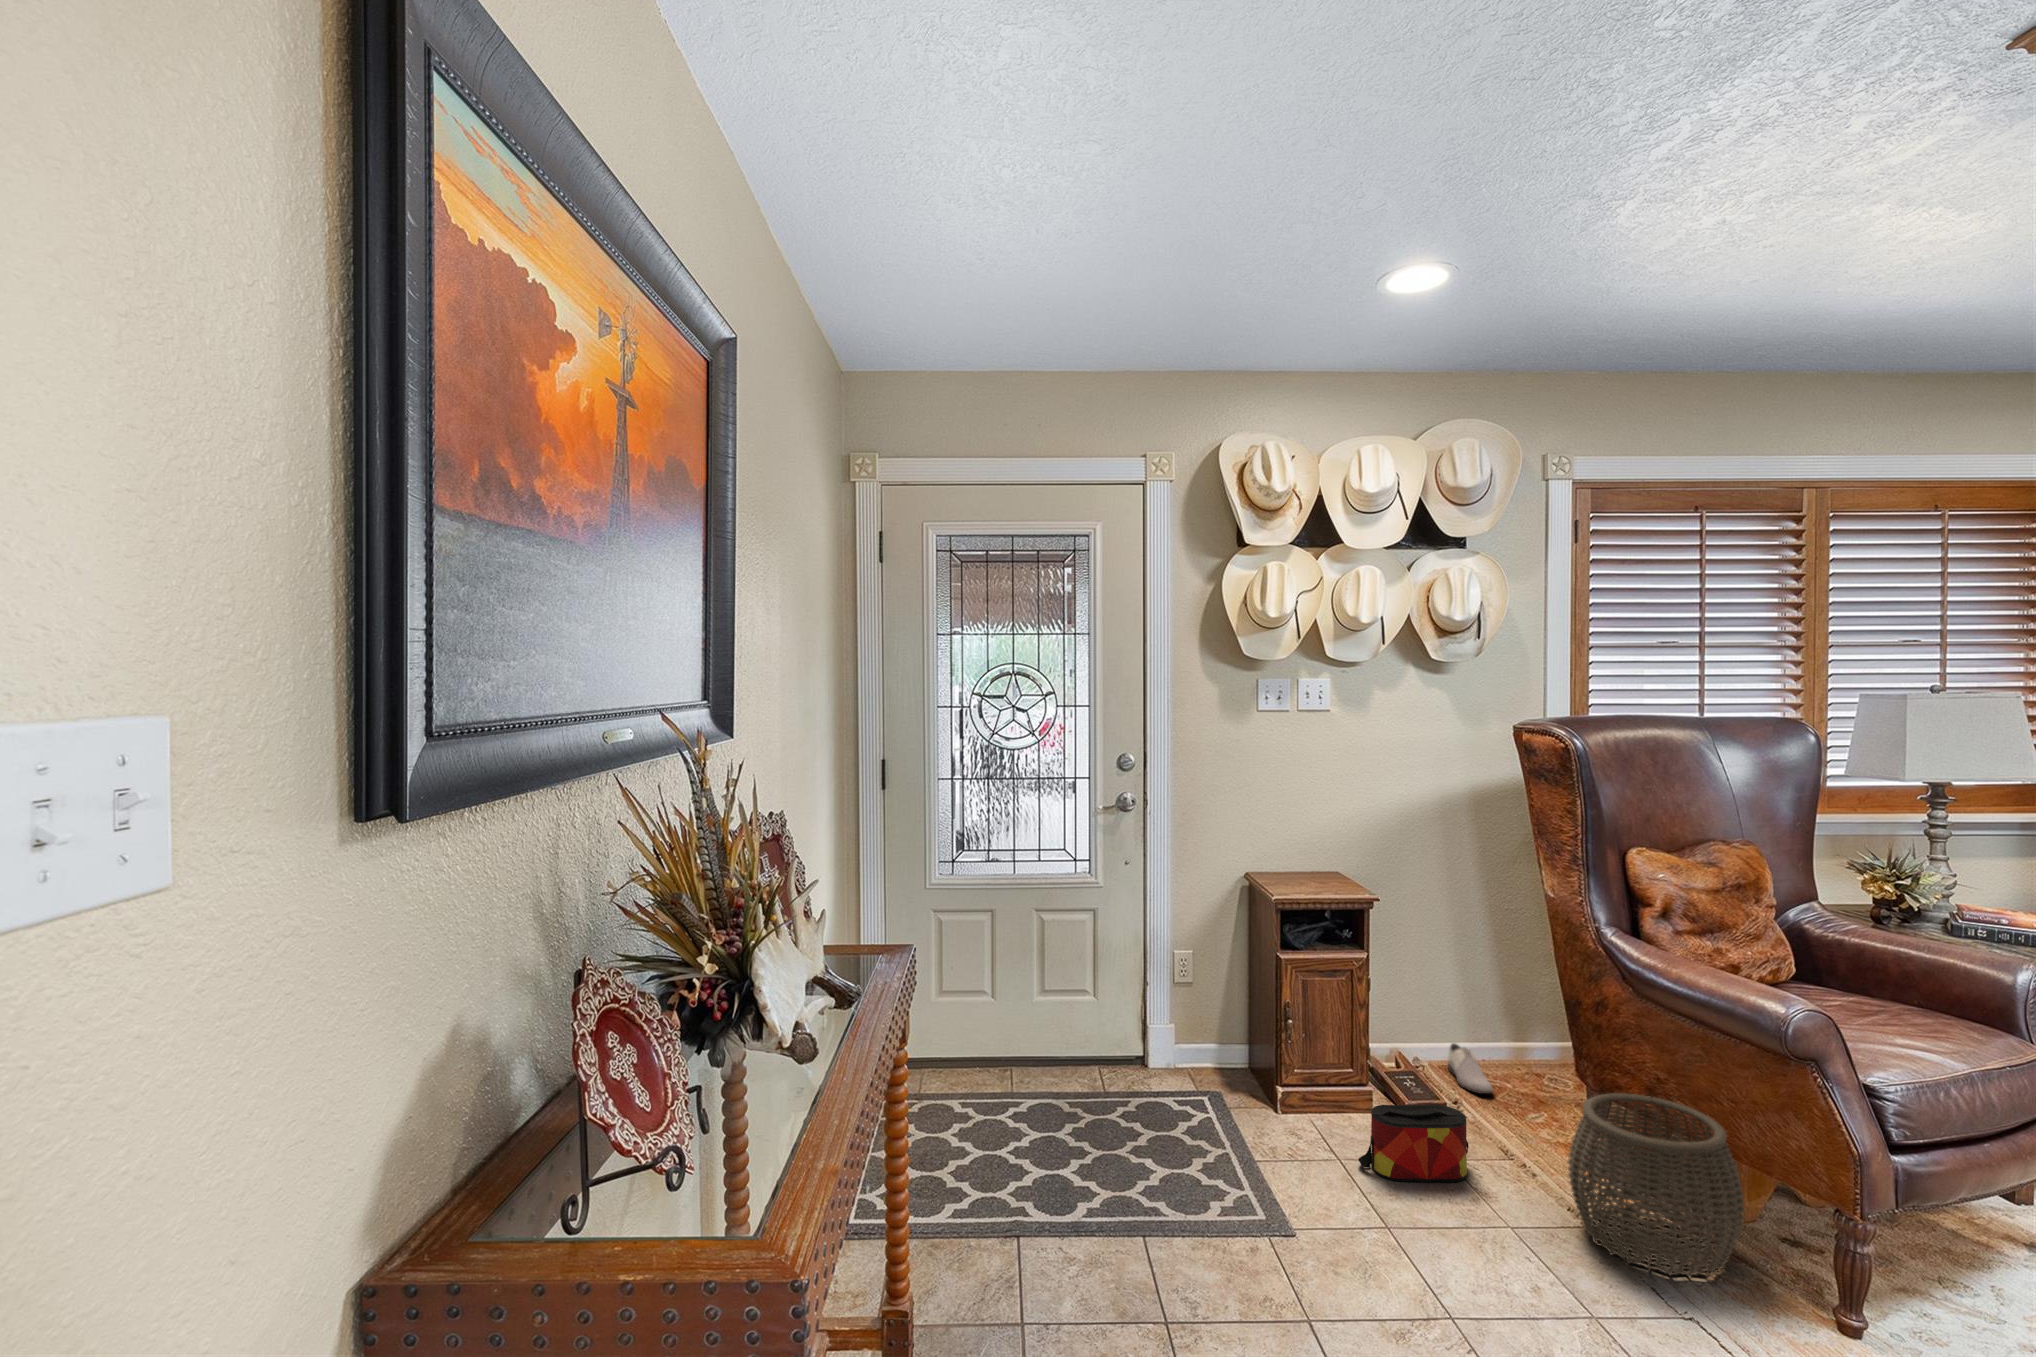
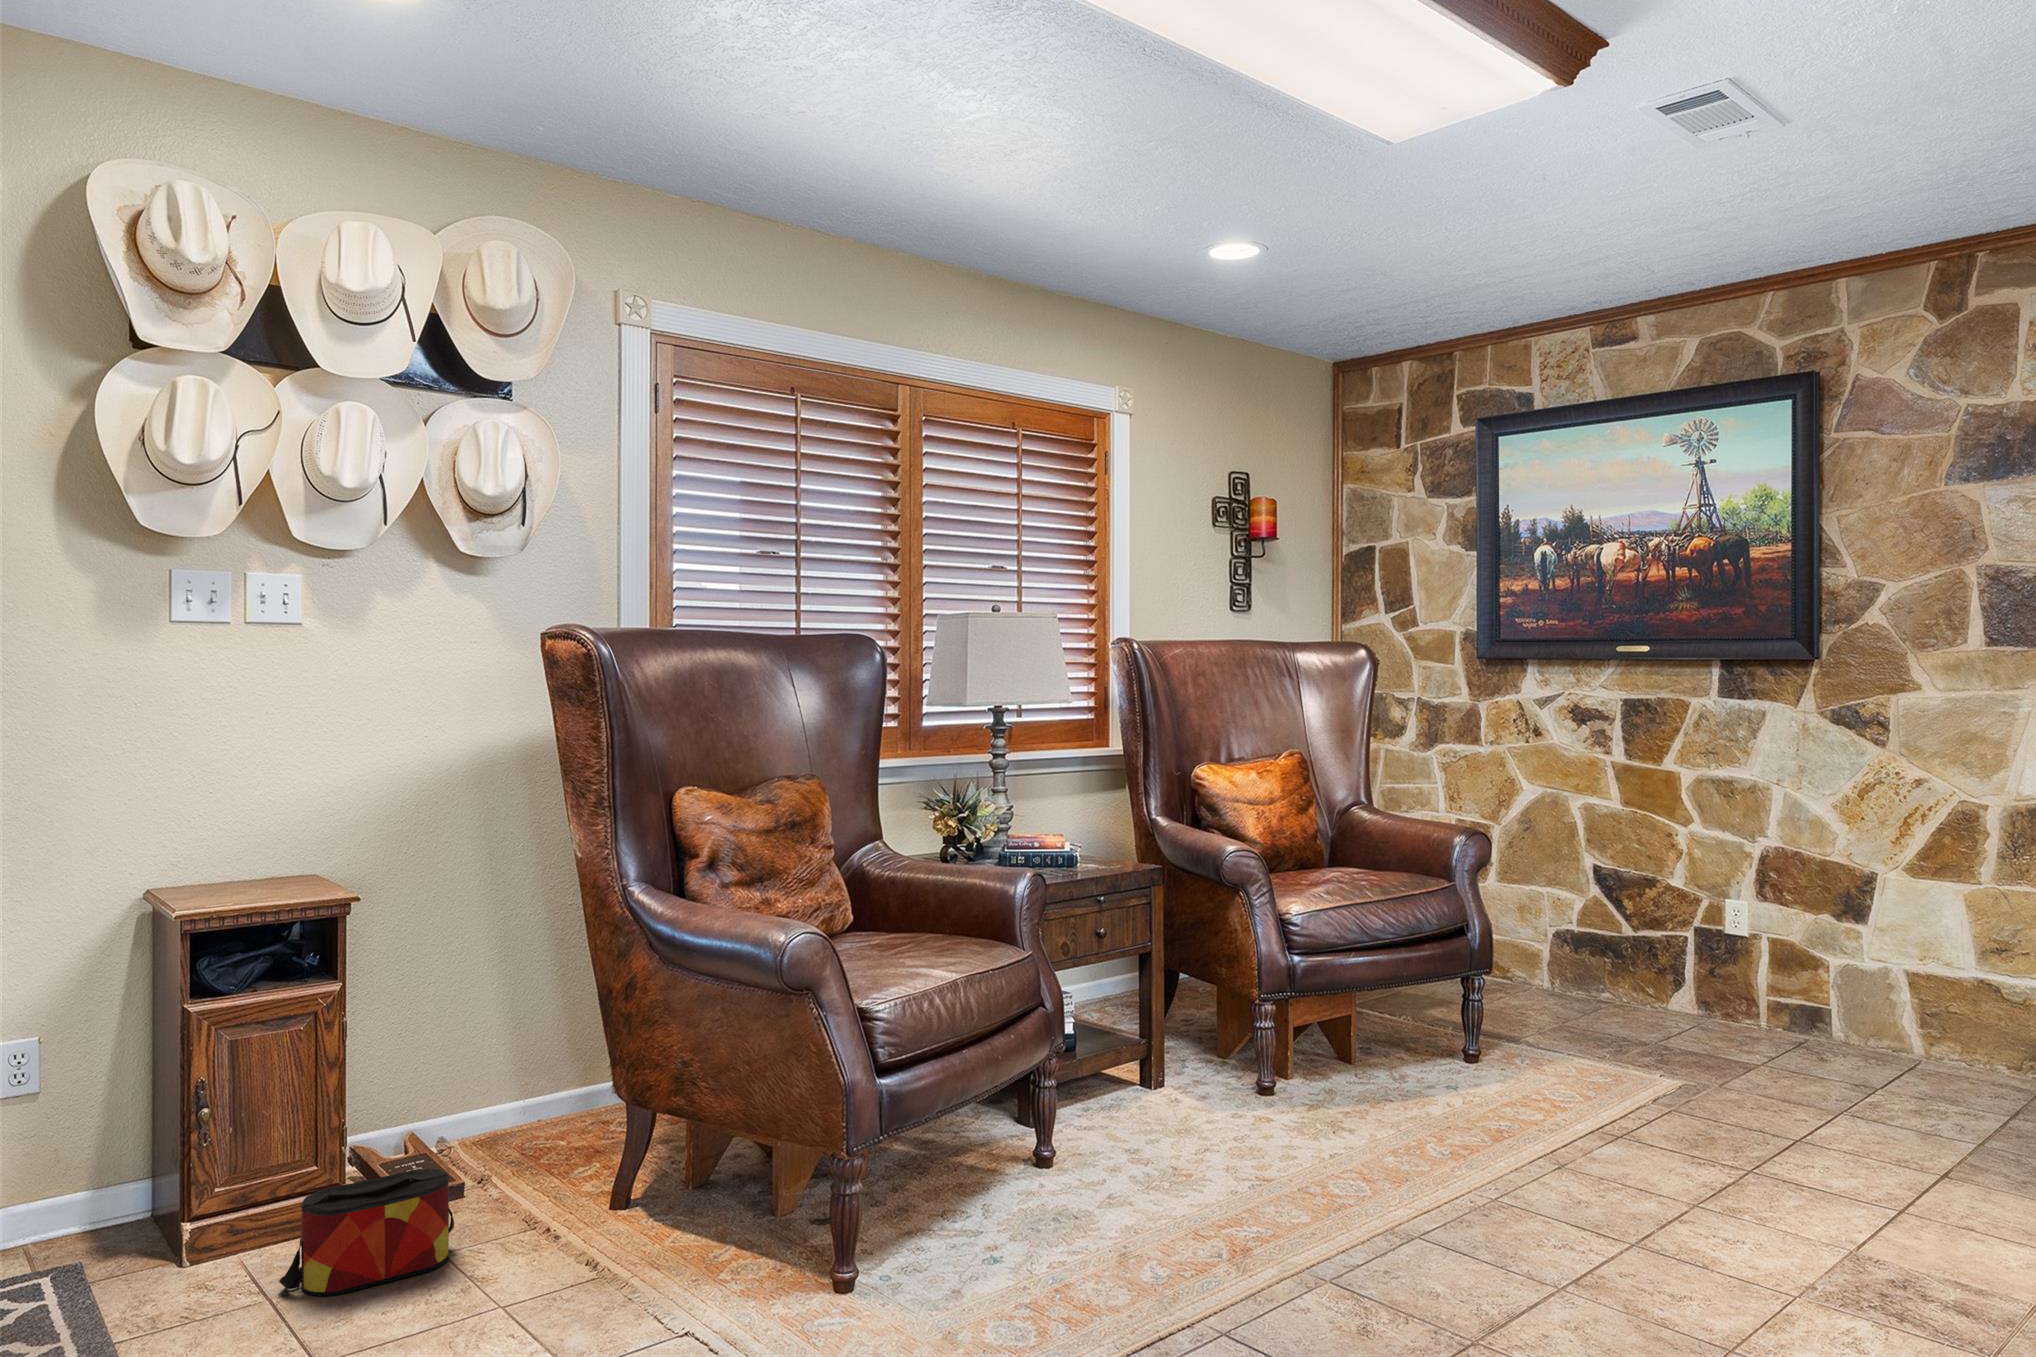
shoe: present [1448,1043,1493,1094] -> none [475,1088,526,1147]
woven basket: present [1568,1093,1744,1277] -> none [565,1092,763,1311]

